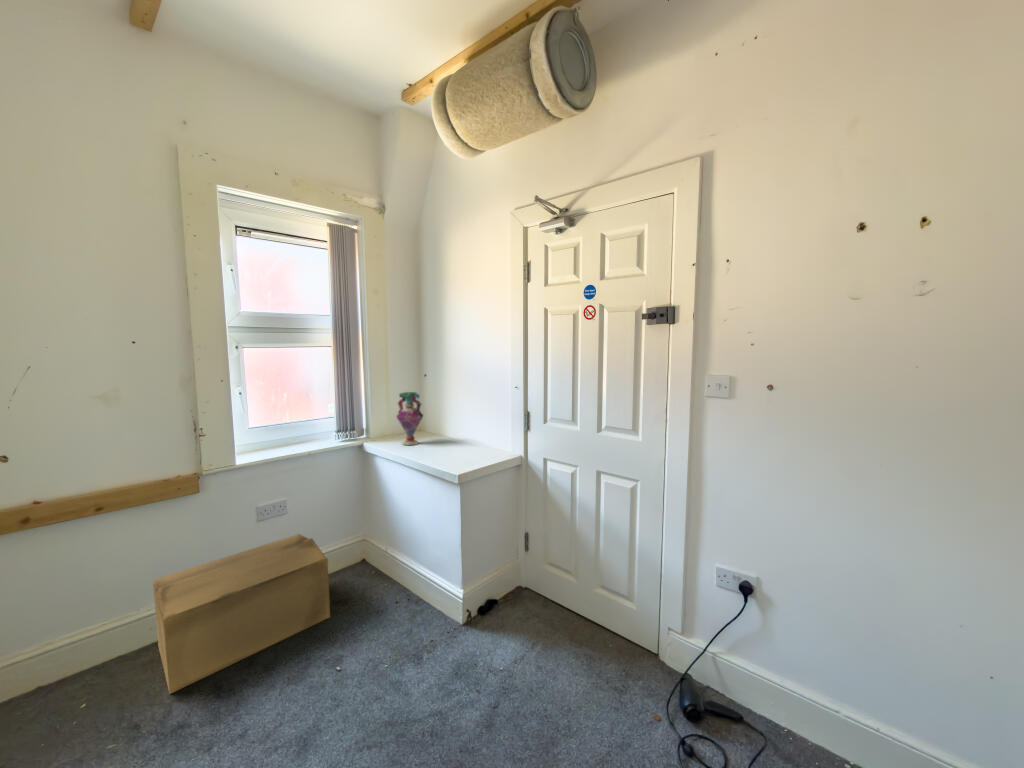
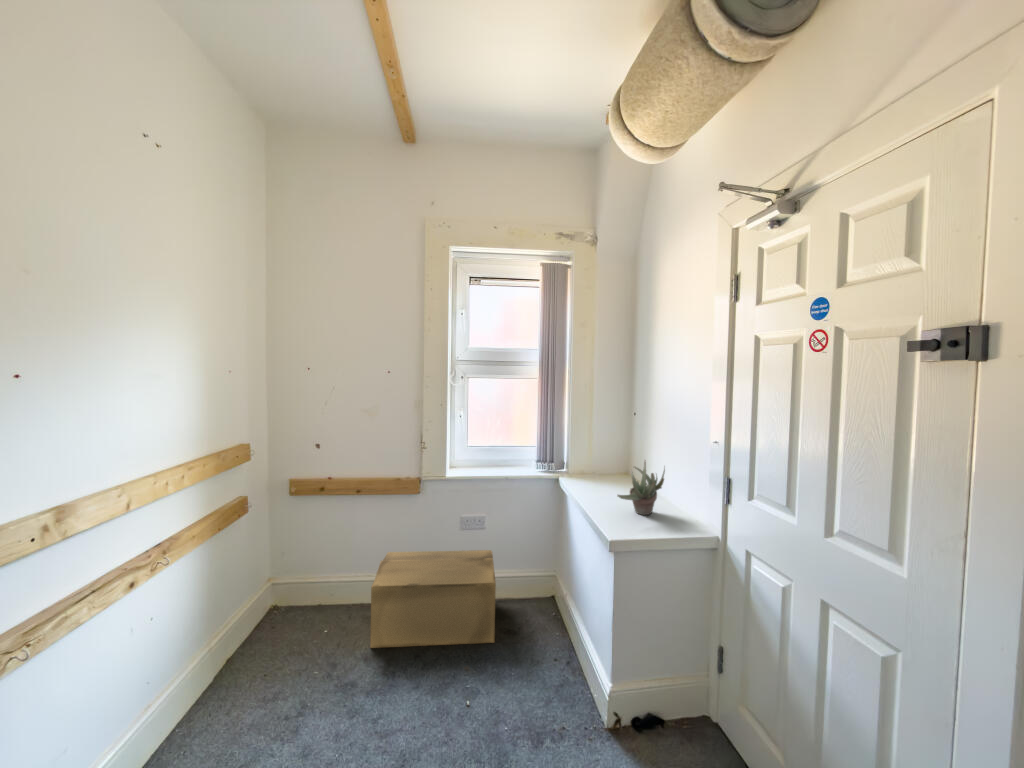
vase: present [397,392,423,445] -> none [585,430,614,490]
succulent plant: none [450,409,481,455] -> present [617,460,665,515]

